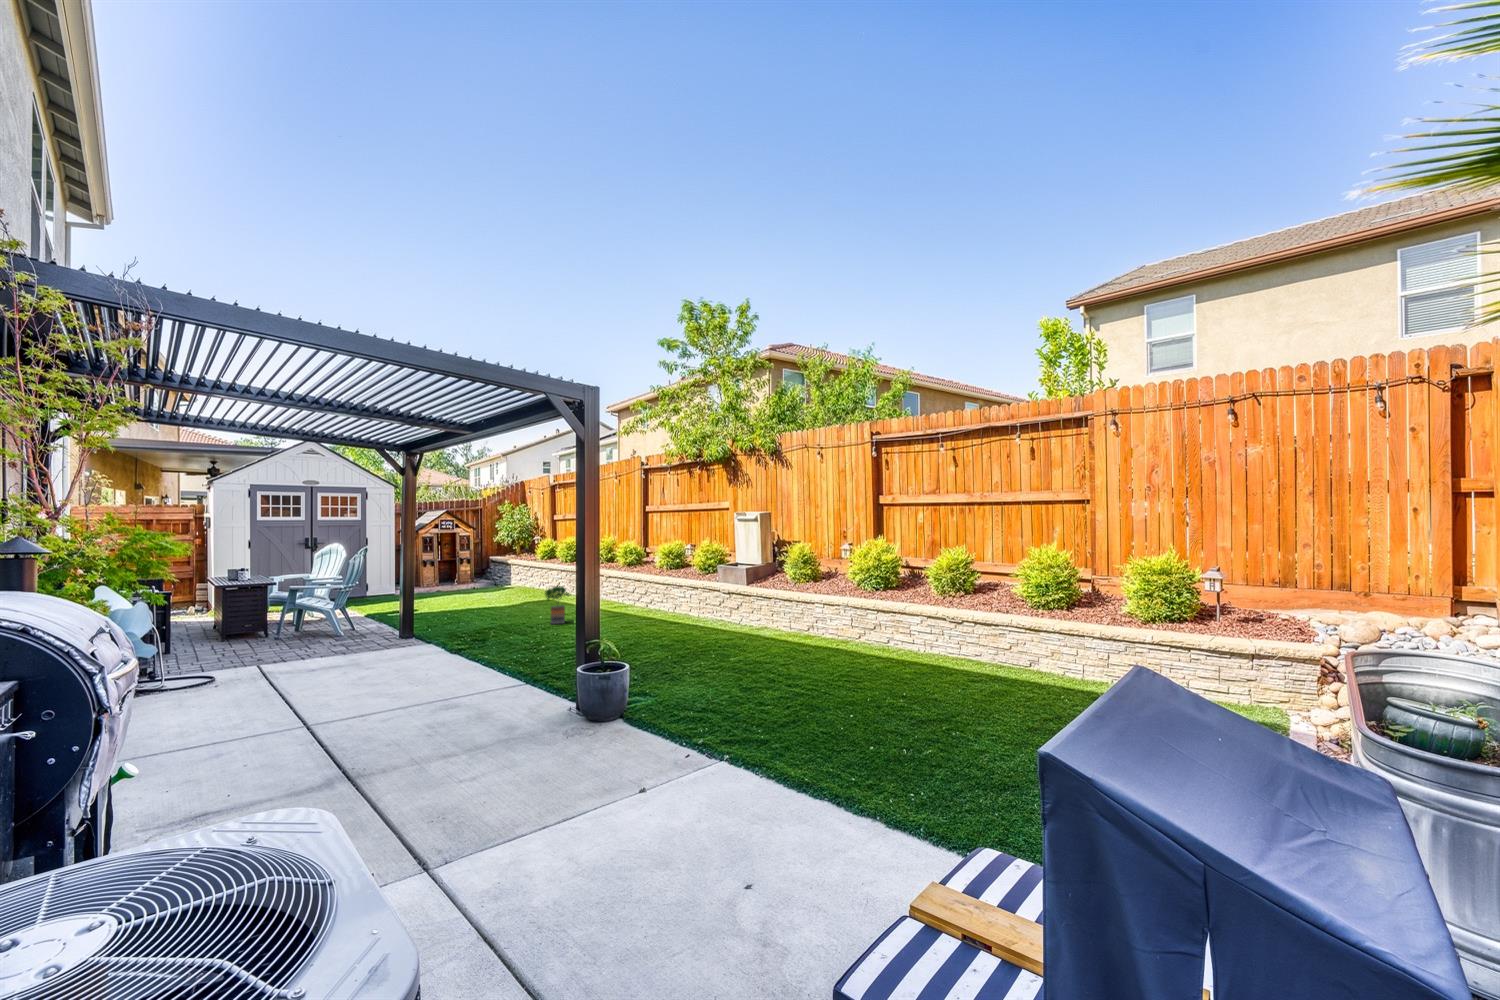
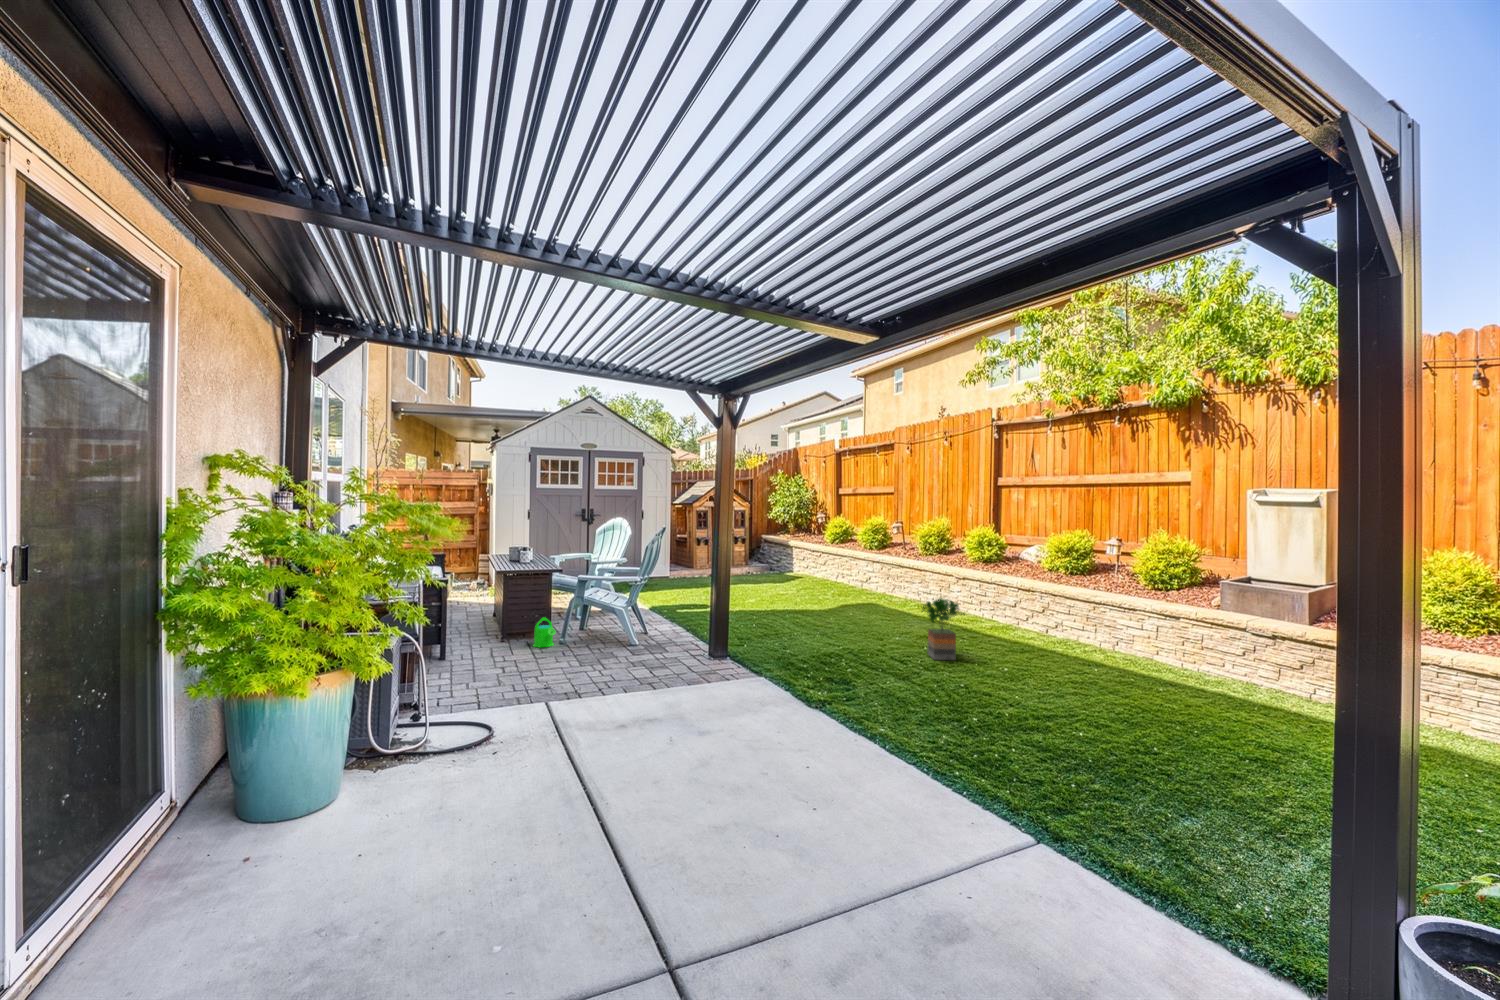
watering can: none [250,619,270,641] -> present [533,618,556,647]

